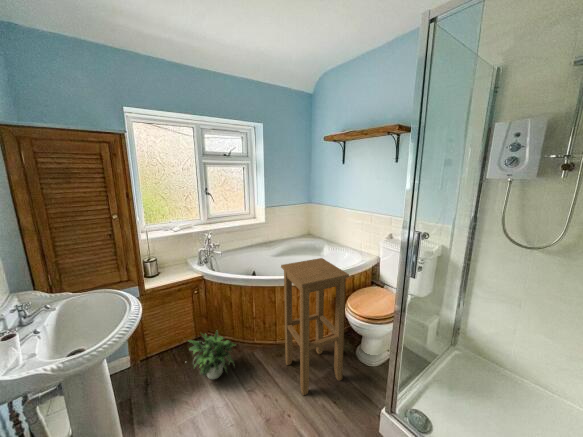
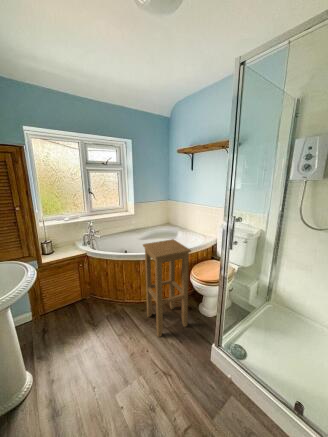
potted plant: present [189,332,235,379] -> none [73,292,111,328]

